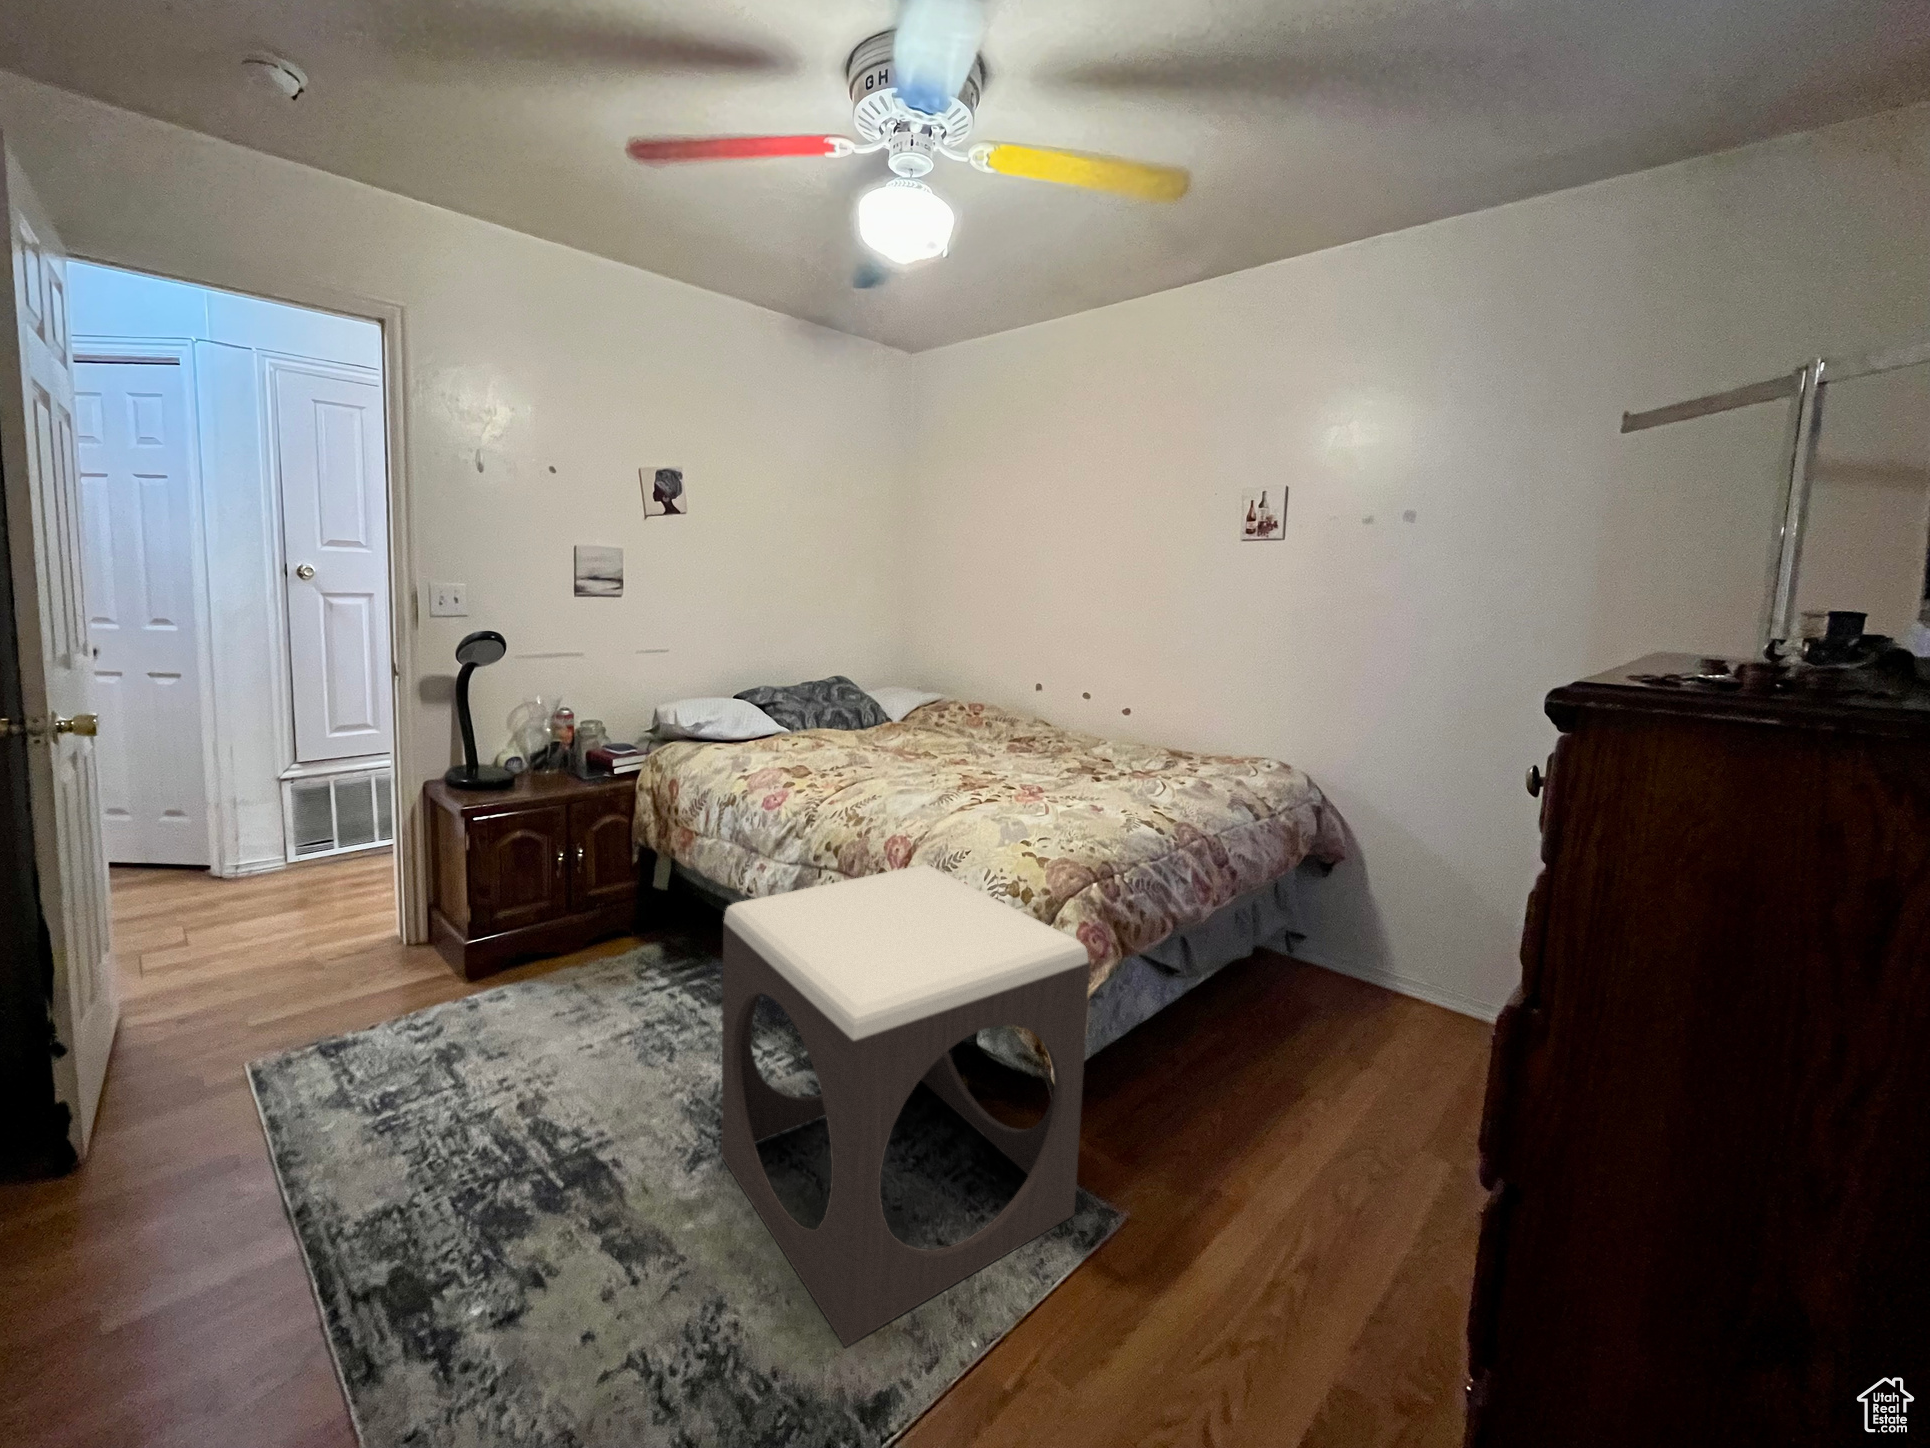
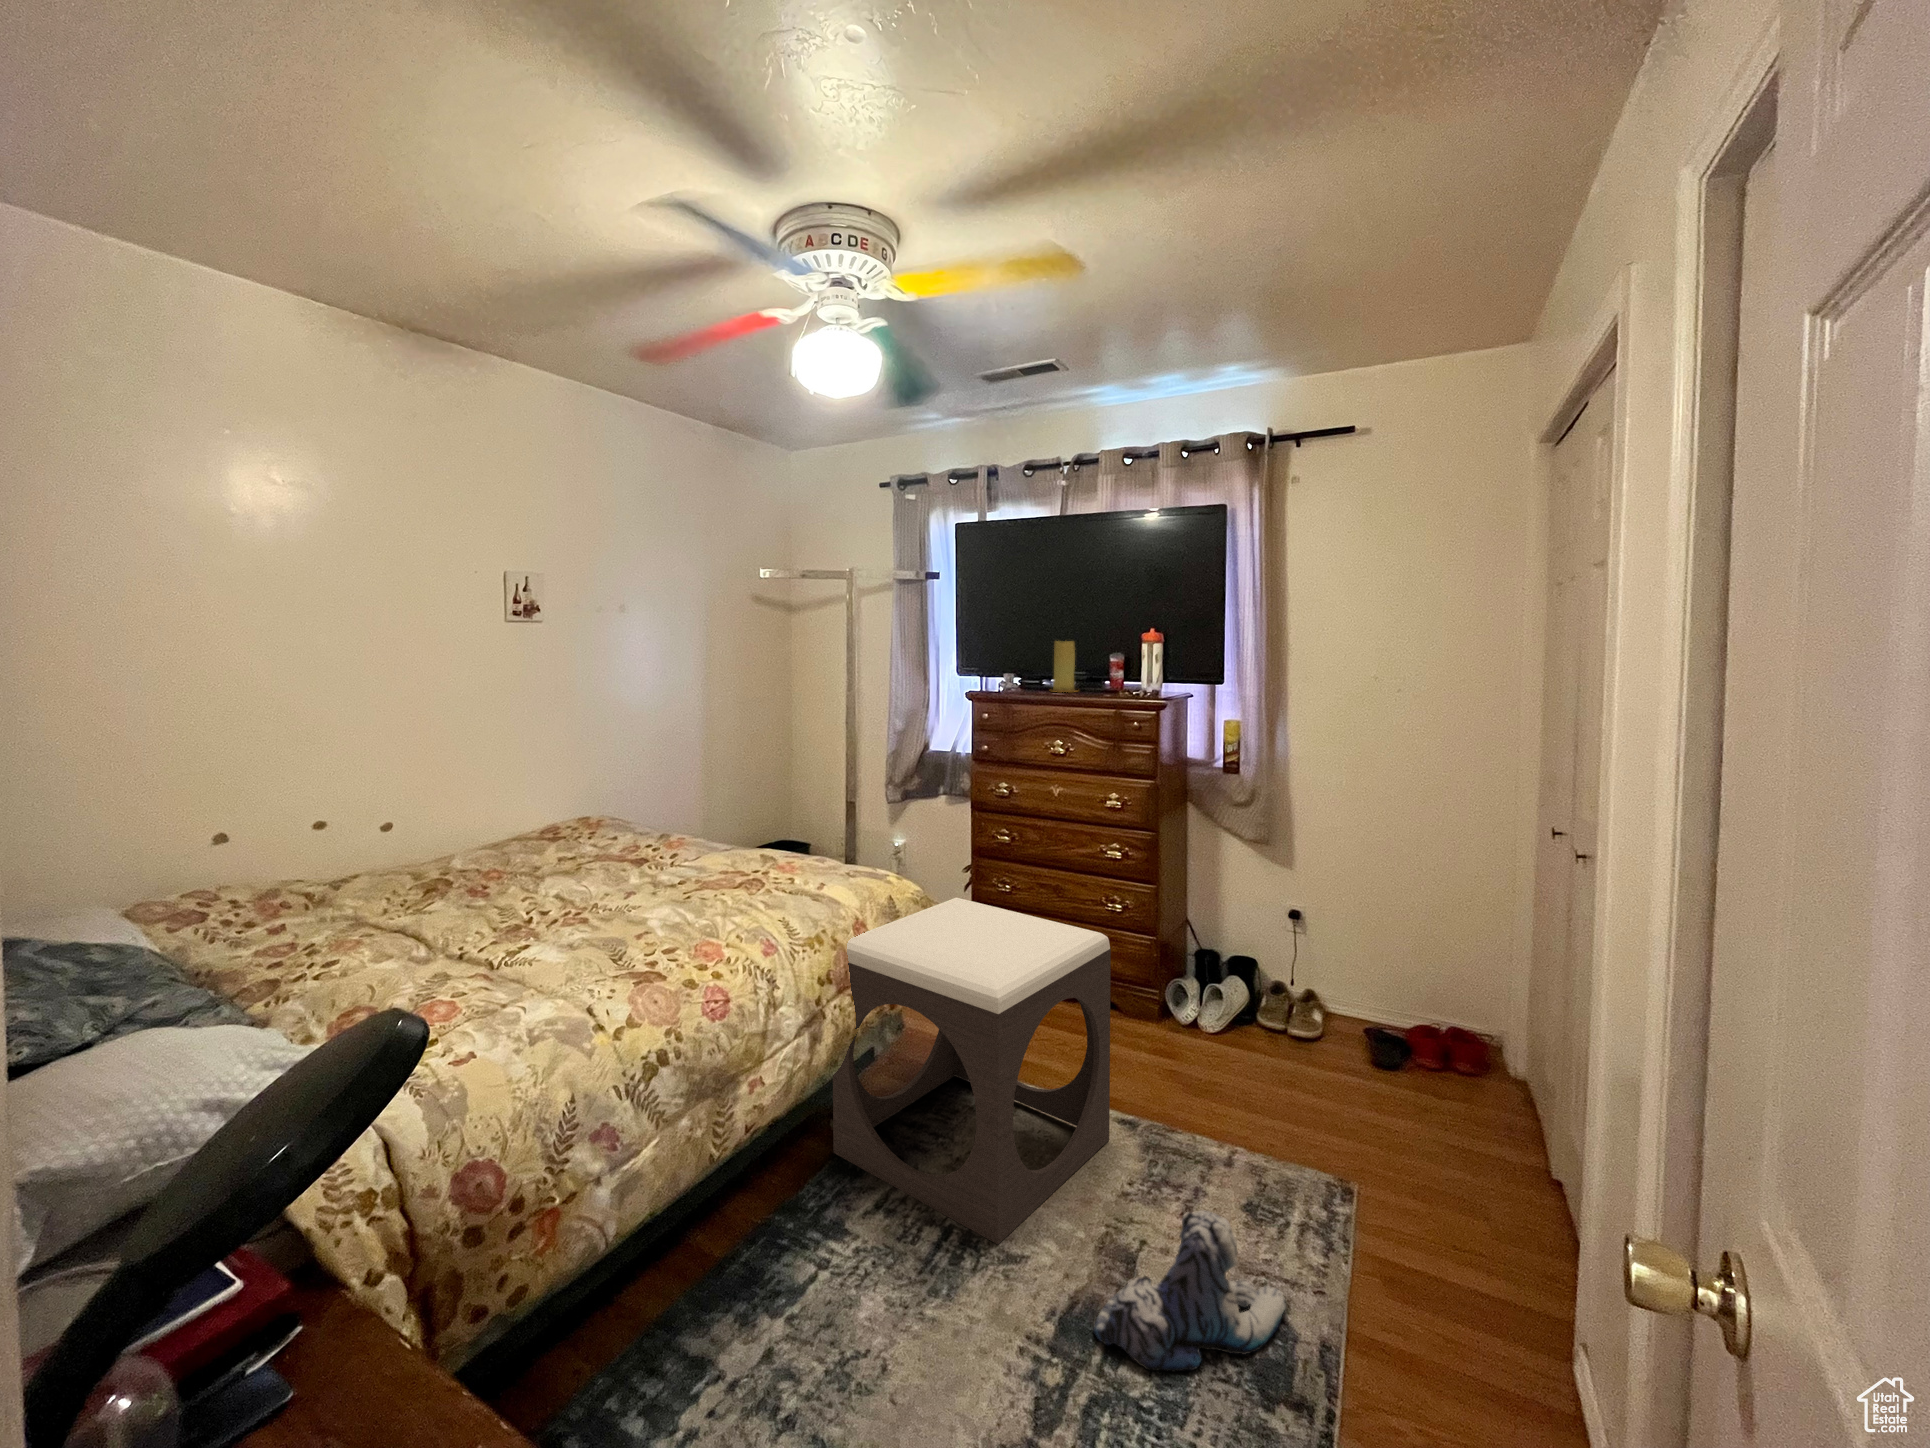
candle: none [1676,500,1837,689] -> present [1053,641,1075,692]
plush toy: none [432,1160,593,1364] -> present [1093,1210,1286,1372]

